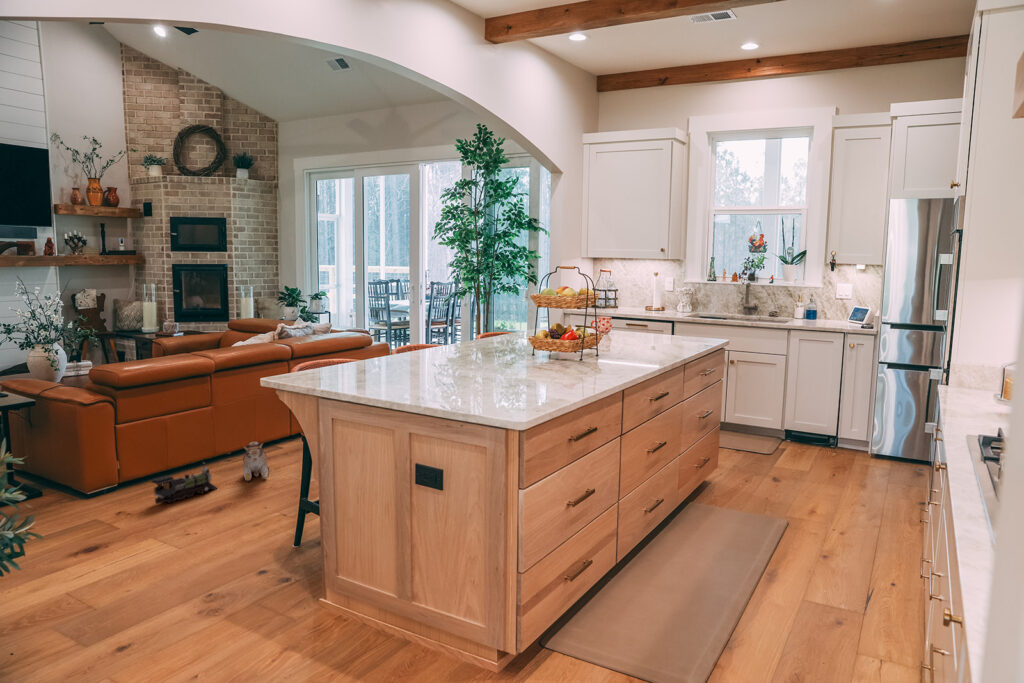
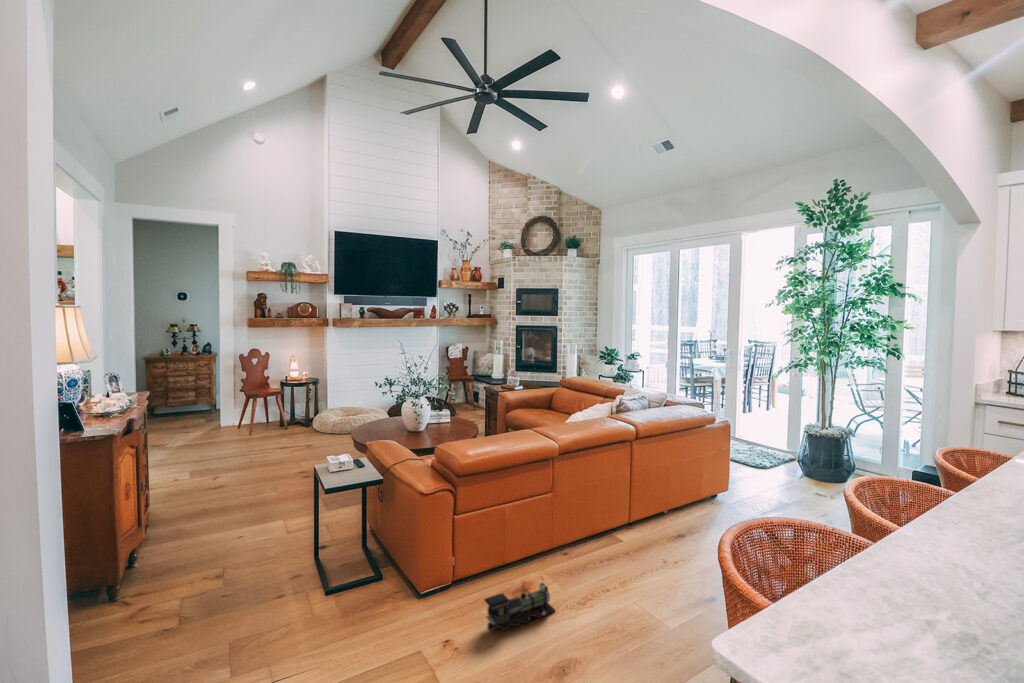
plush toy: present [243,442,269,481] -> none [584,557,613,603]

